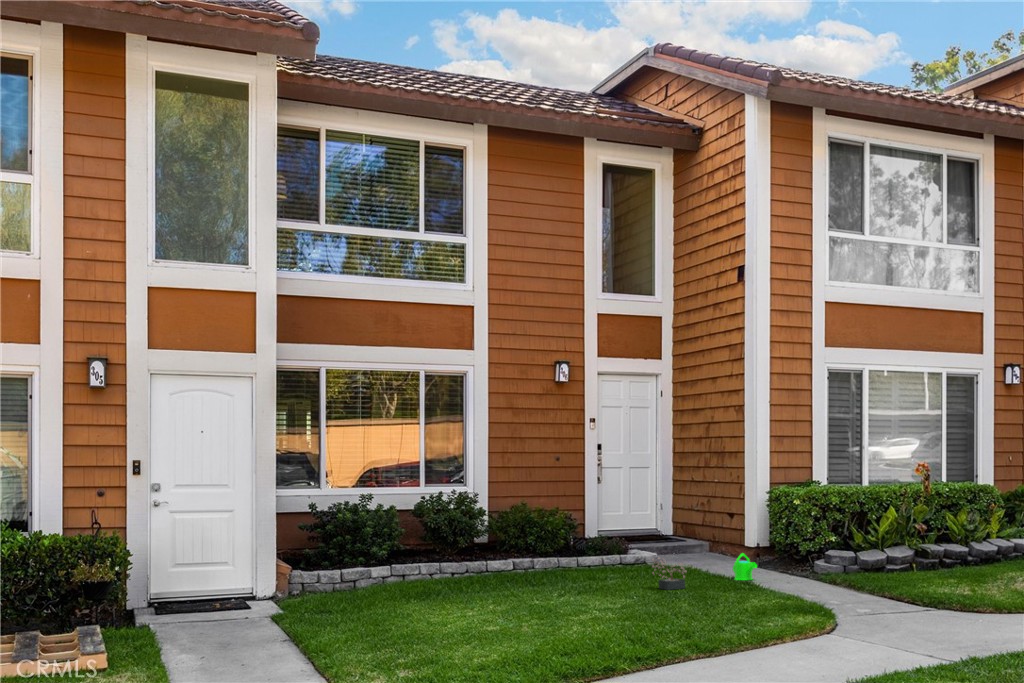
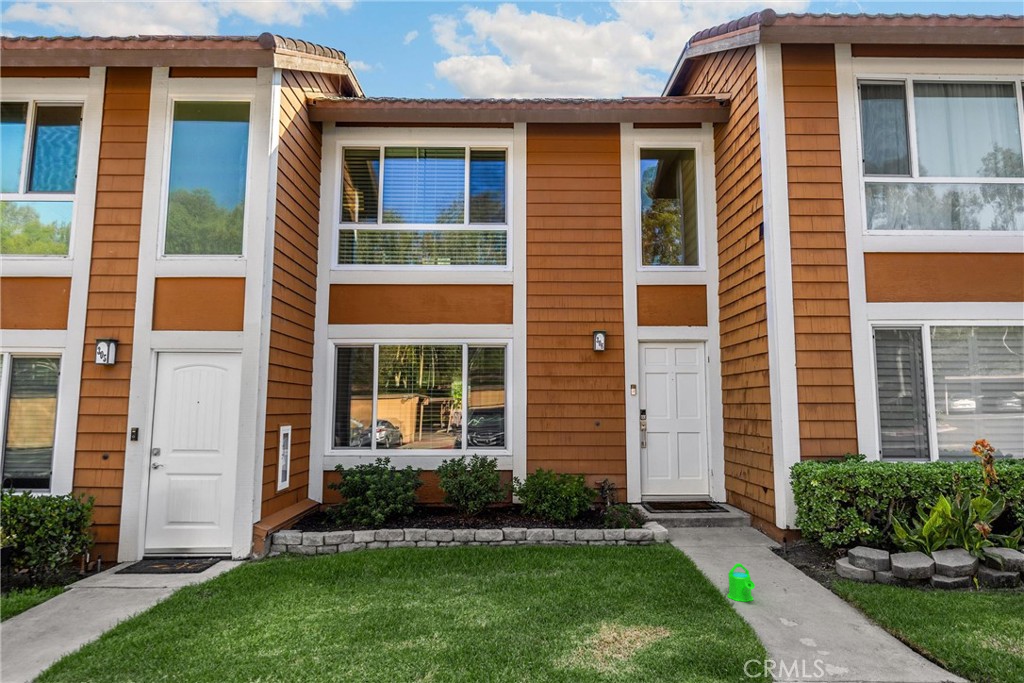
decorative plant: present [652,558,686,590] -> none [595,567,644,614]

